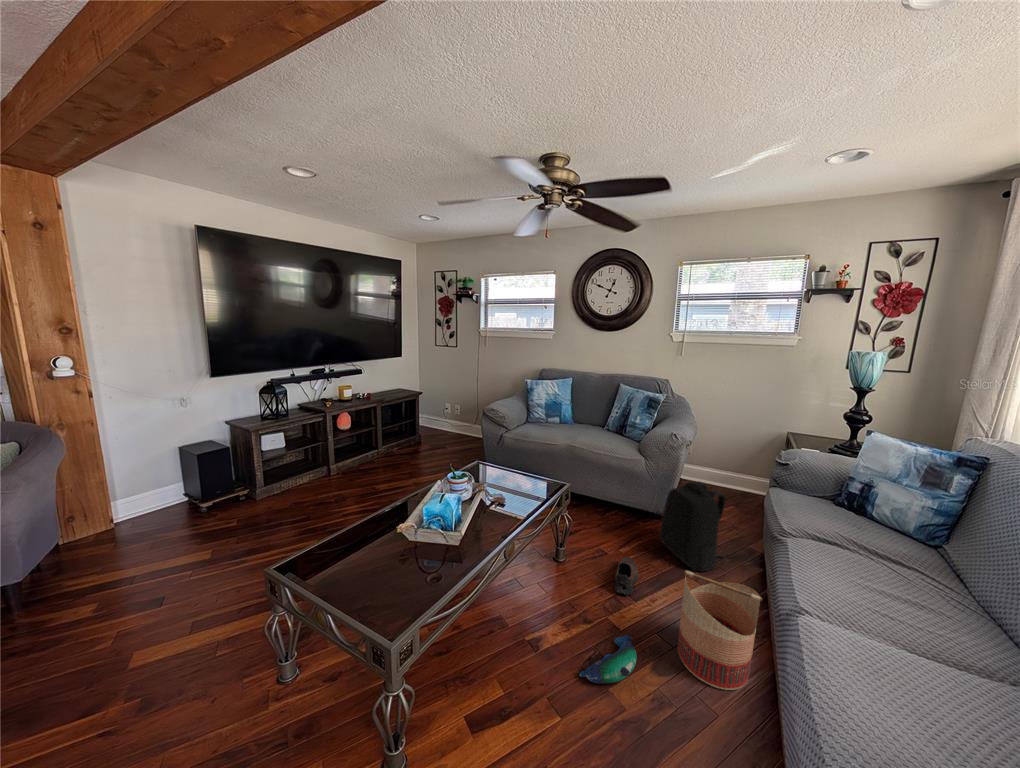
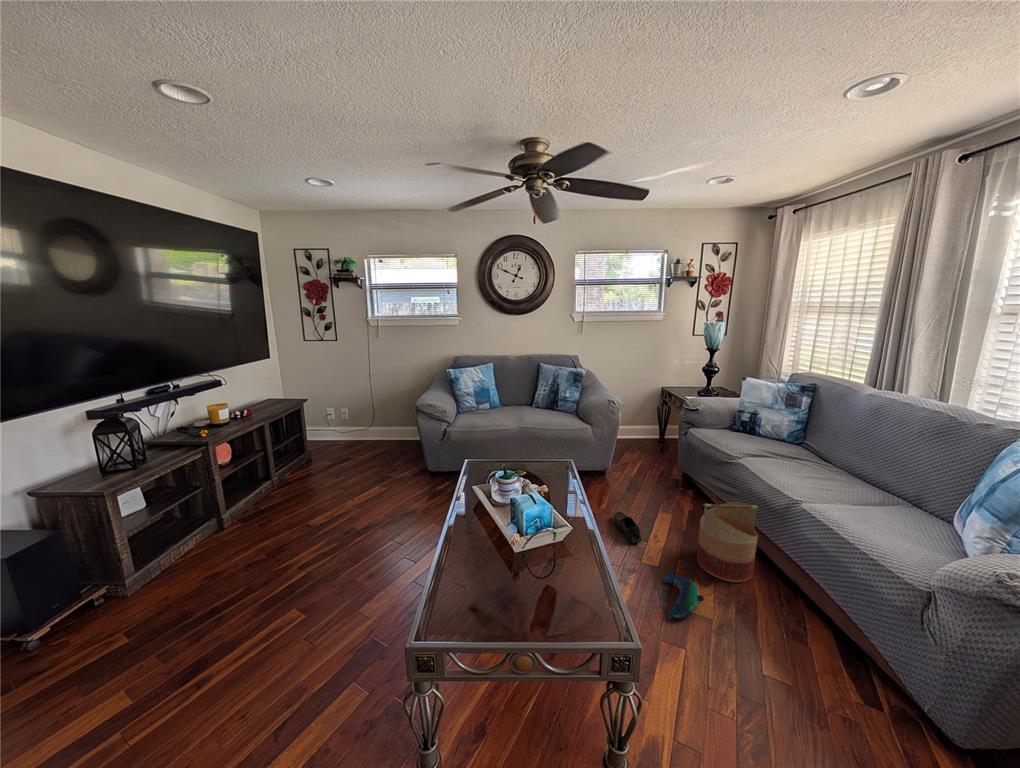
backpack: present [659,482,726,571] -> none [622,436,671,507]

